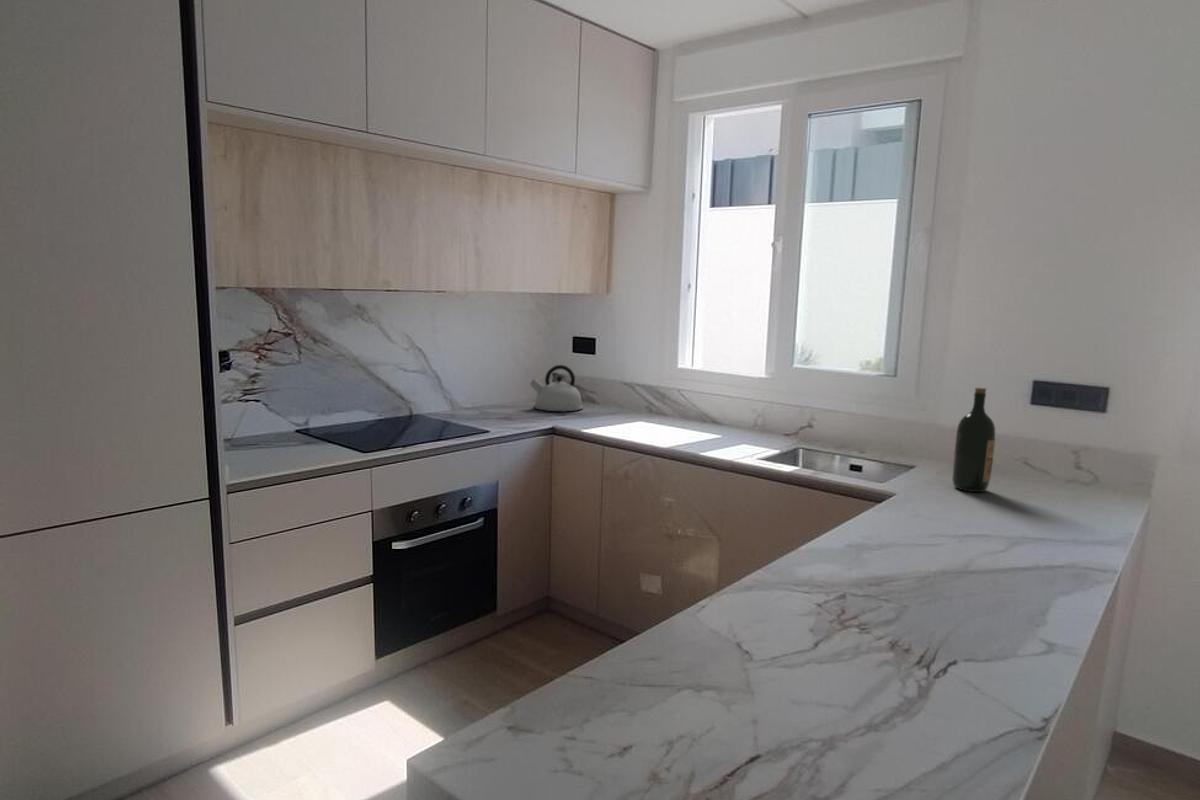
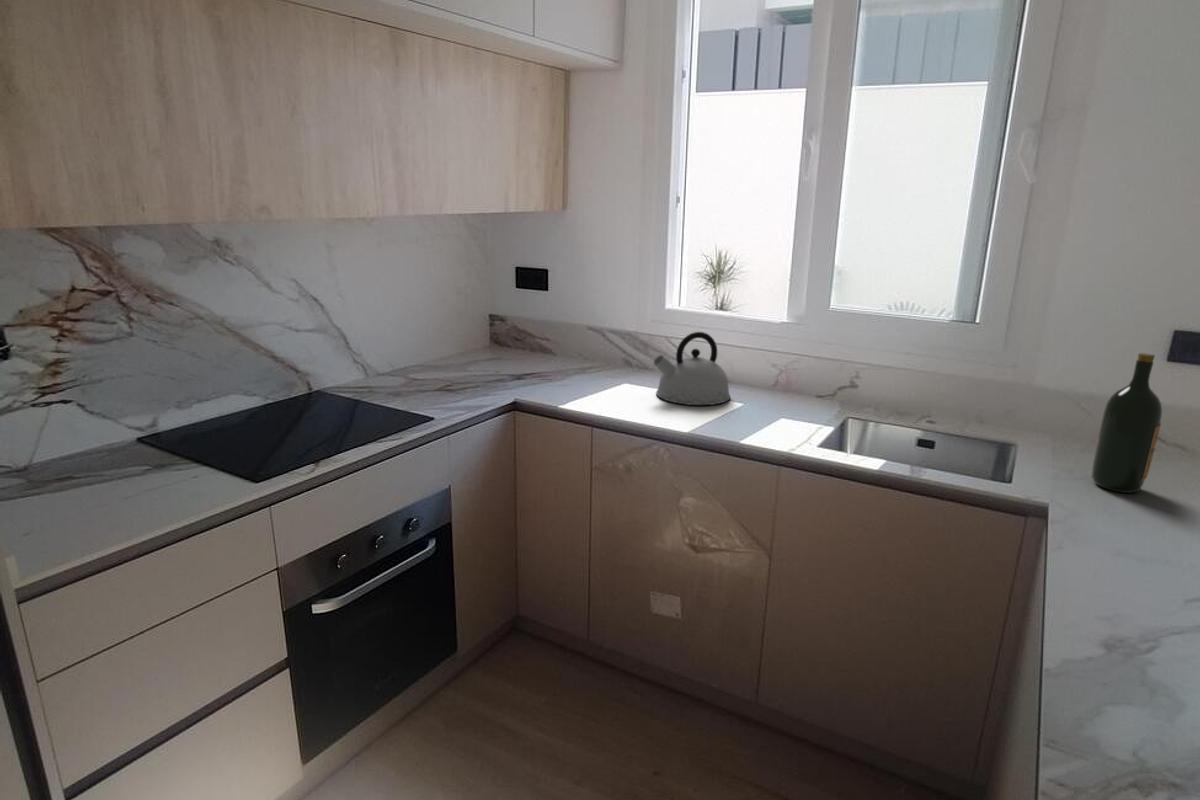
kettle: present [530,365,583,411] -> present [654,332,730,405]

